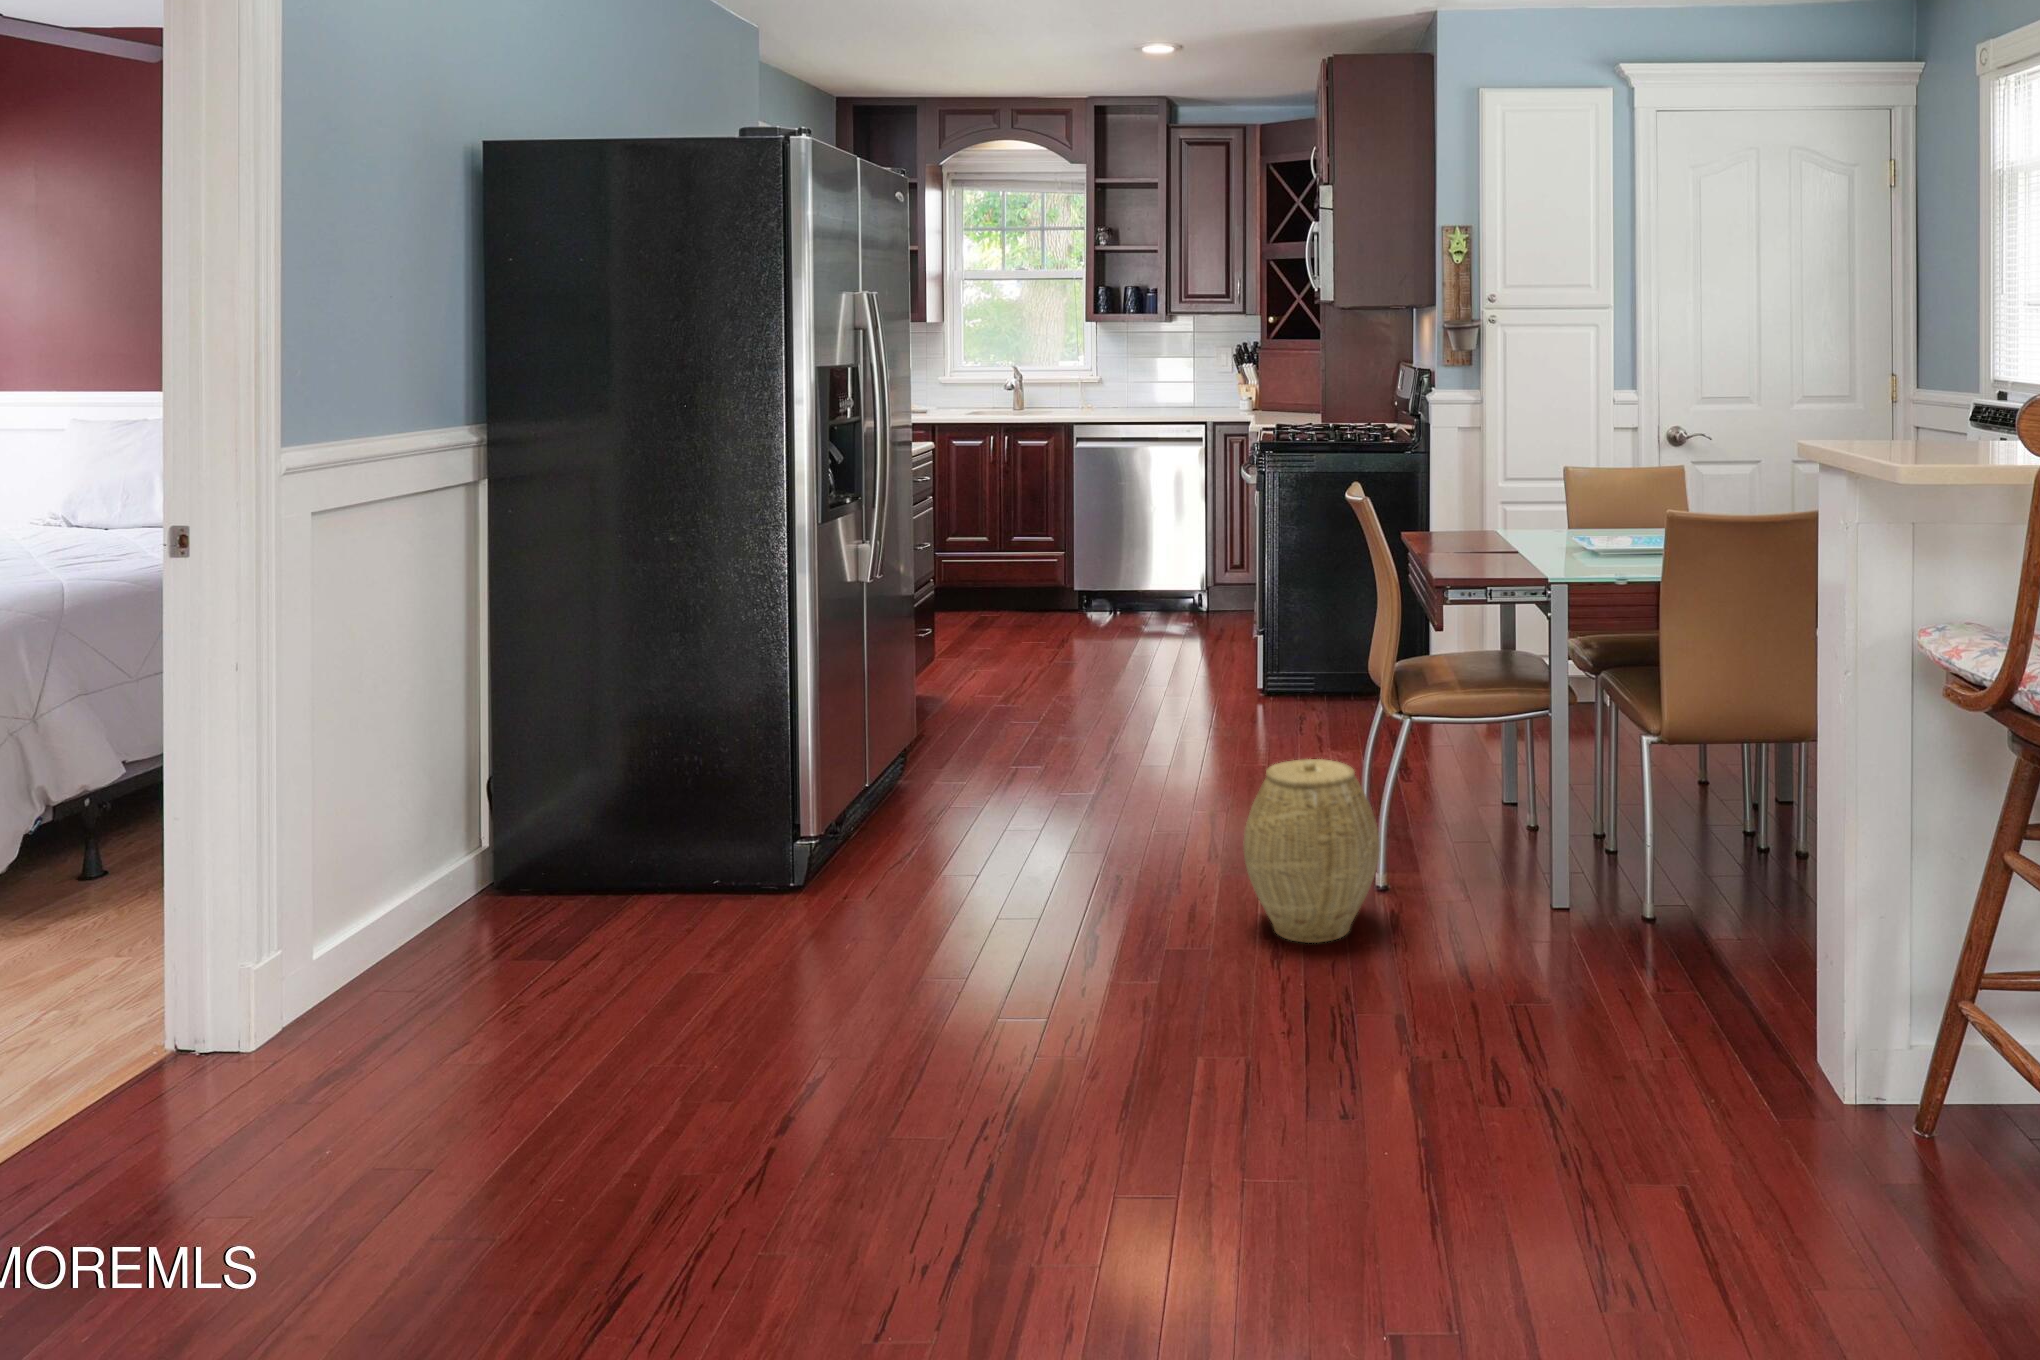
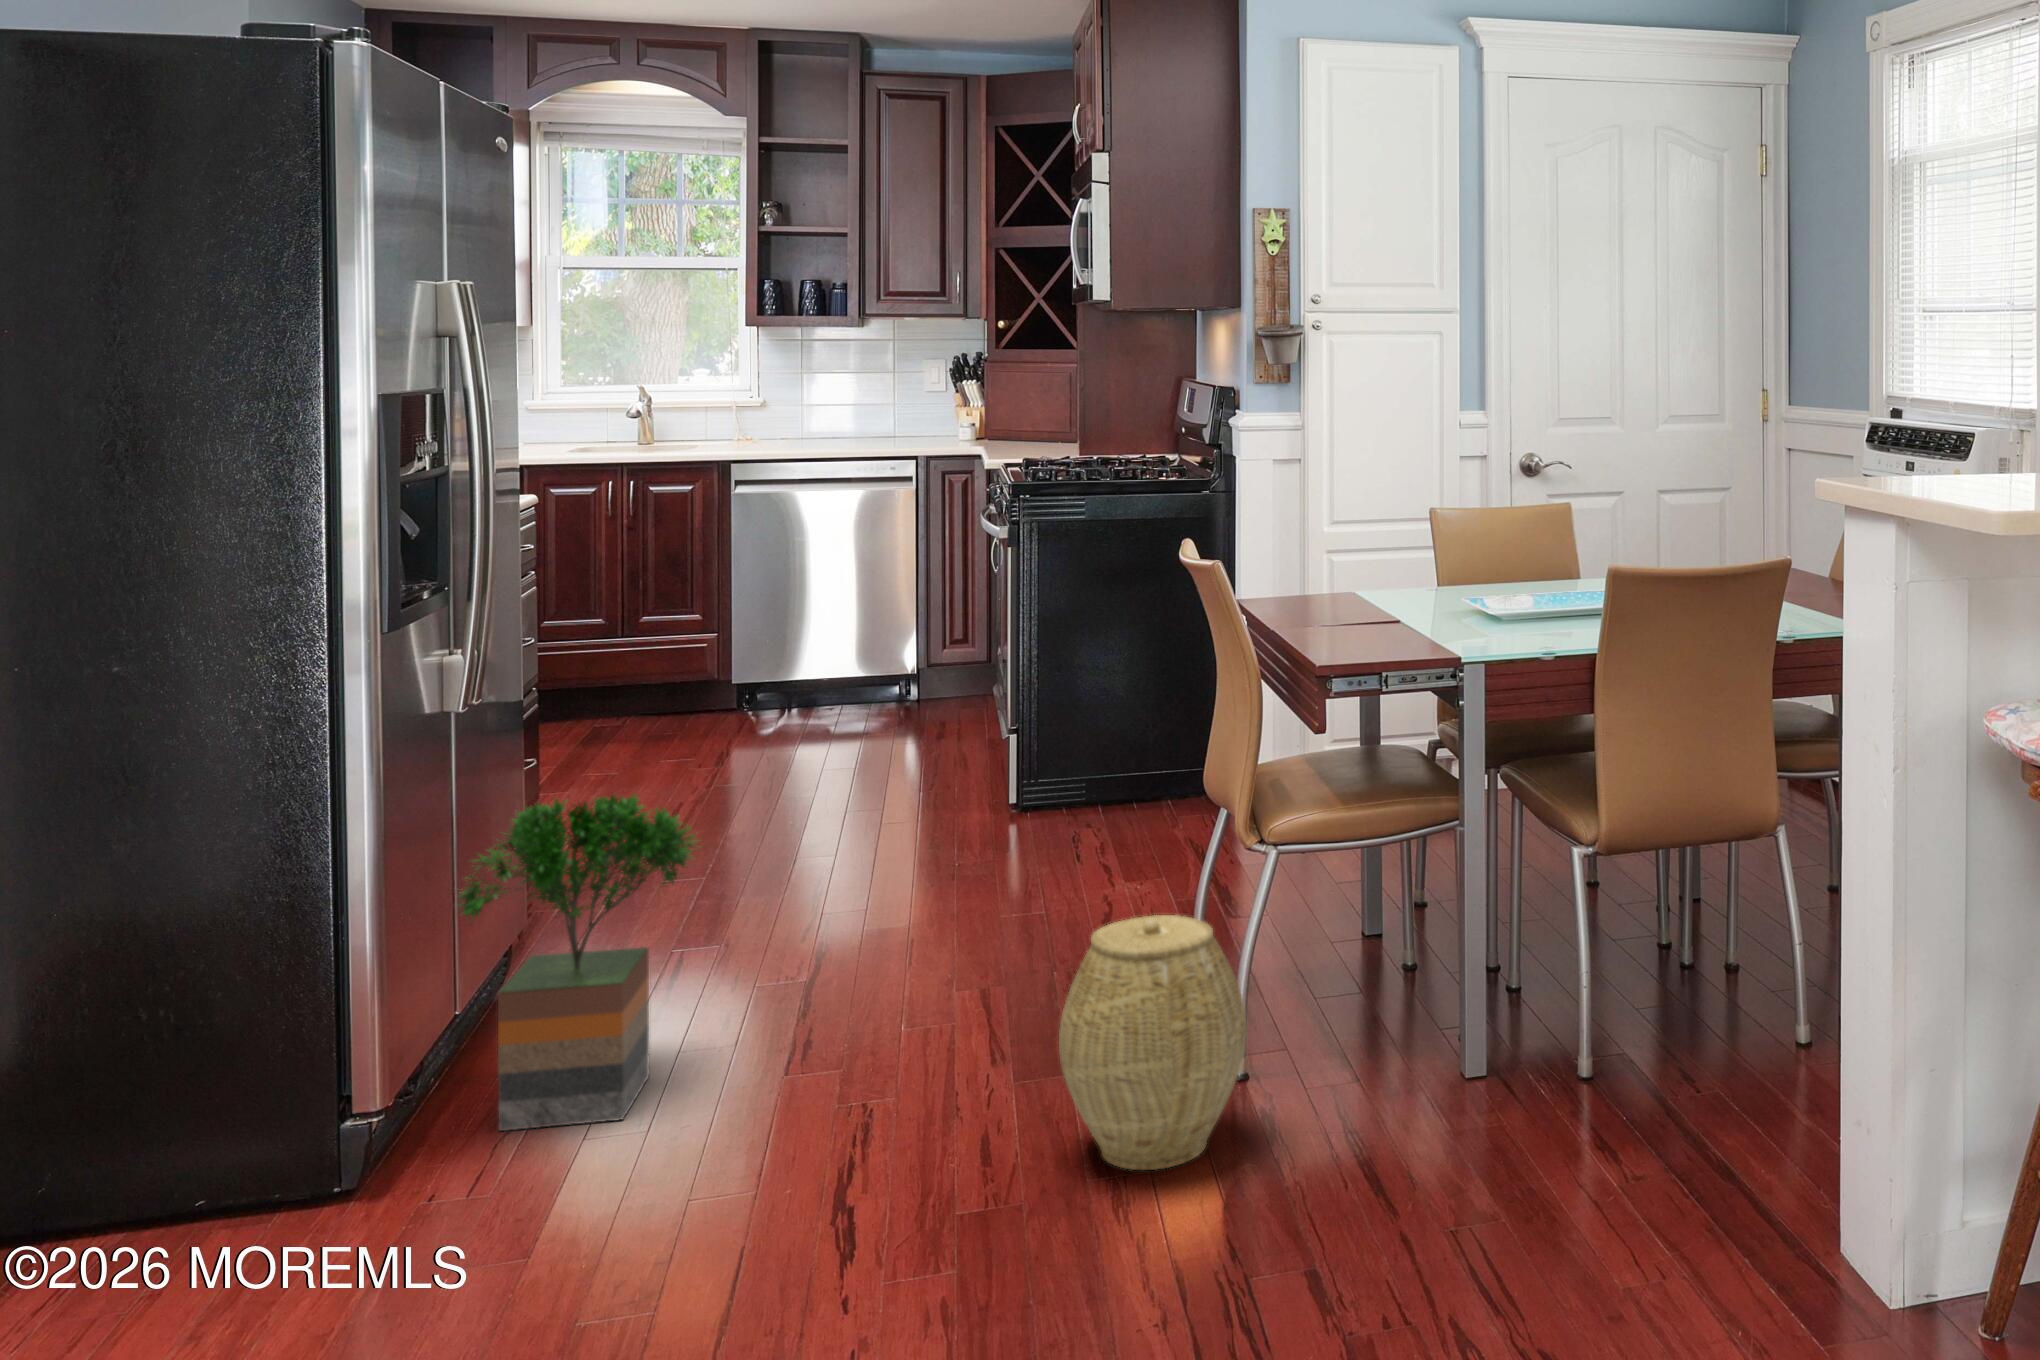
potted tree: none [858,648,1020,873] -> present [457,793,700,1131]

